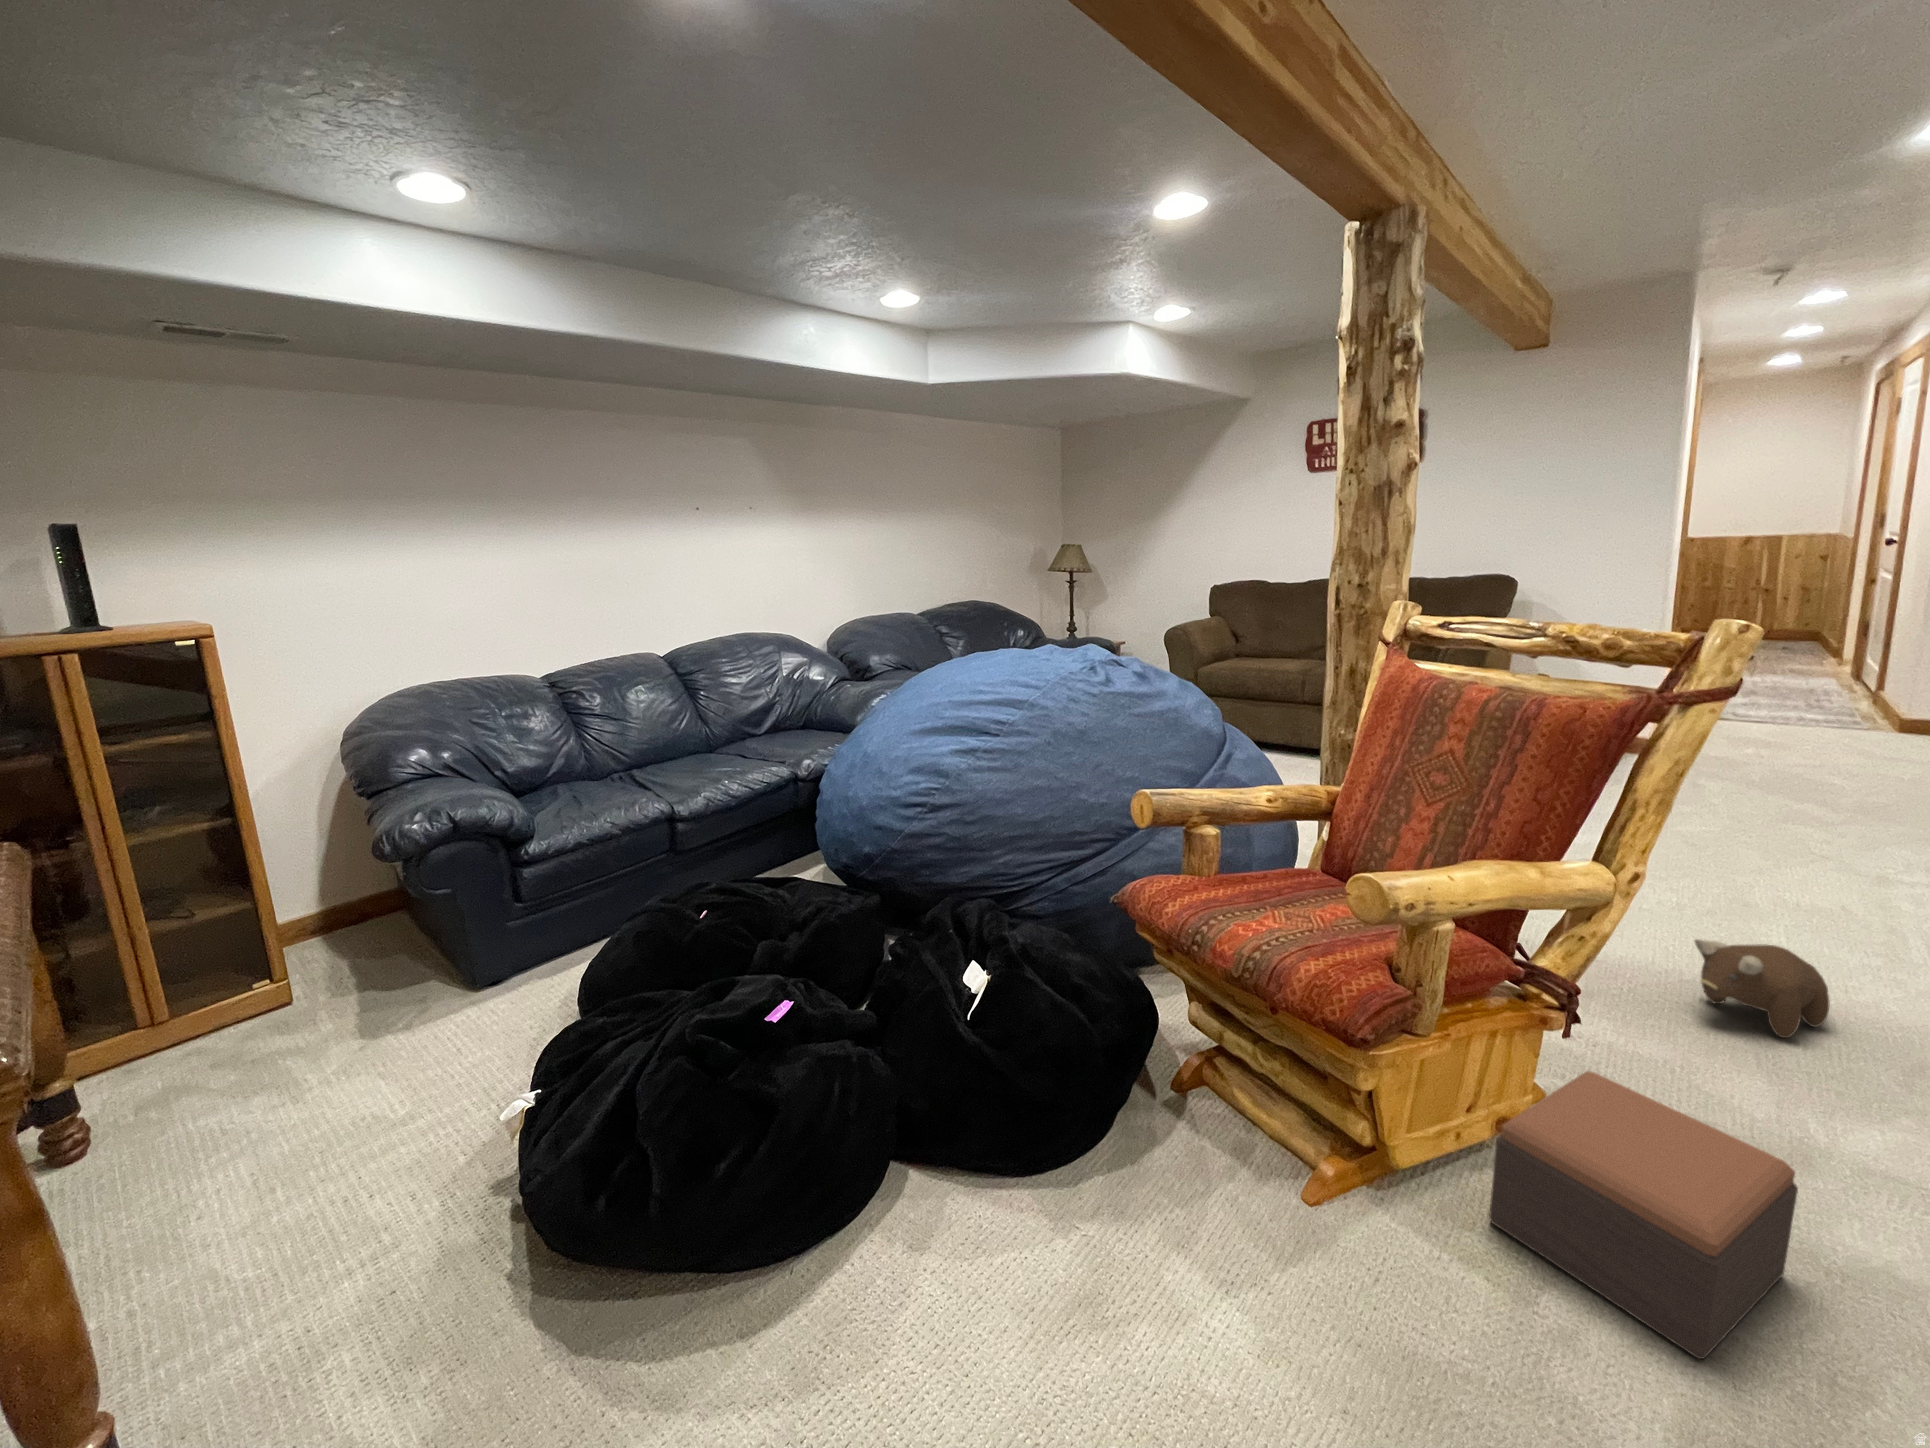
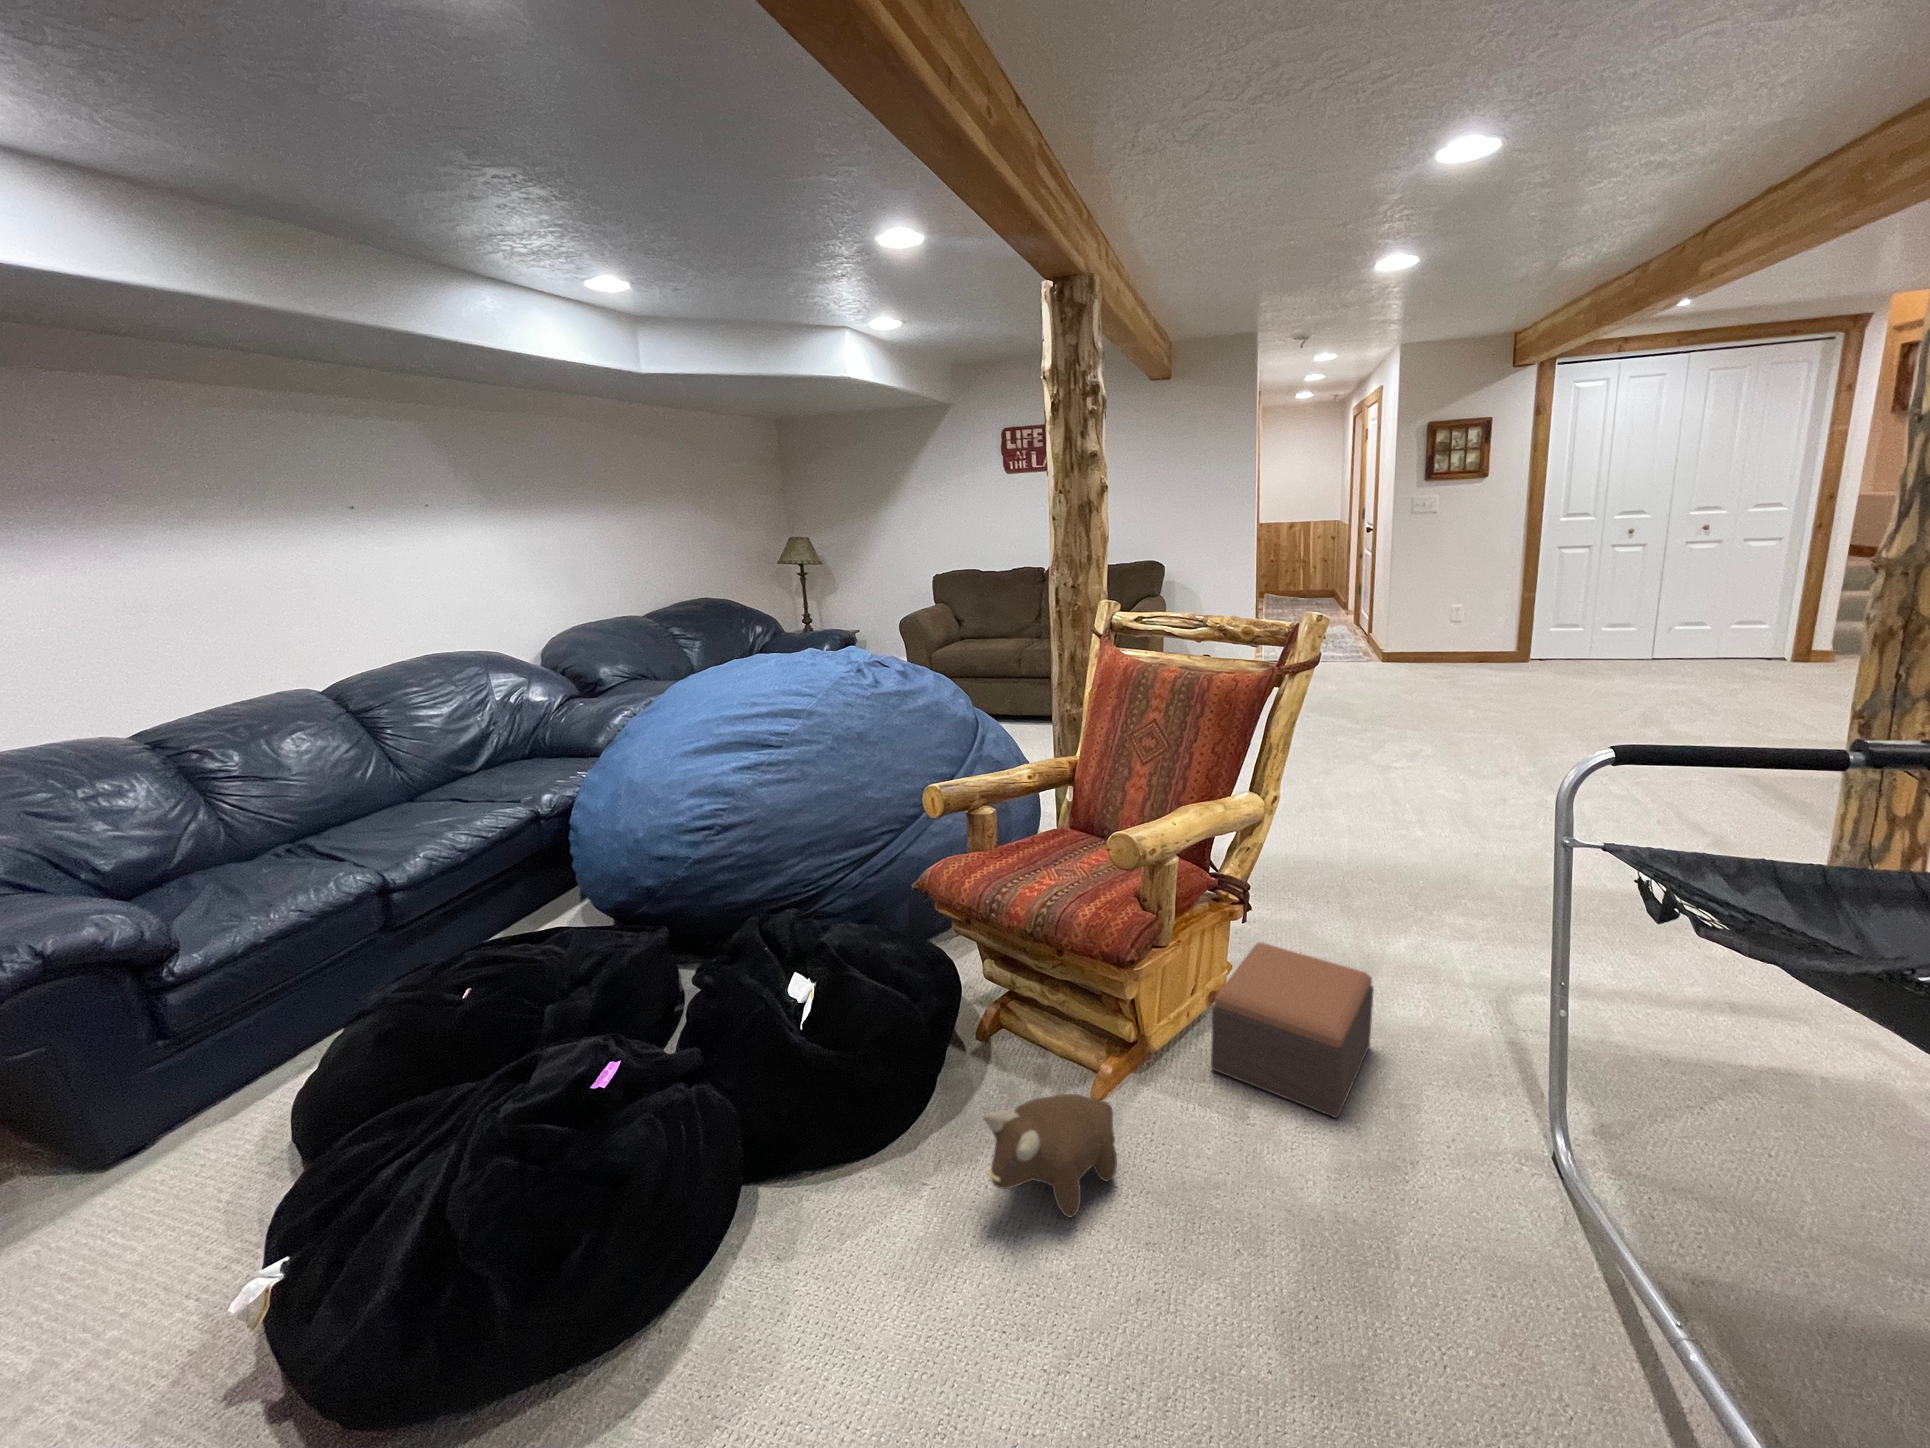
plush toy: present [1695,939,1830,1038] -> present [983,1094,1117,1217]

